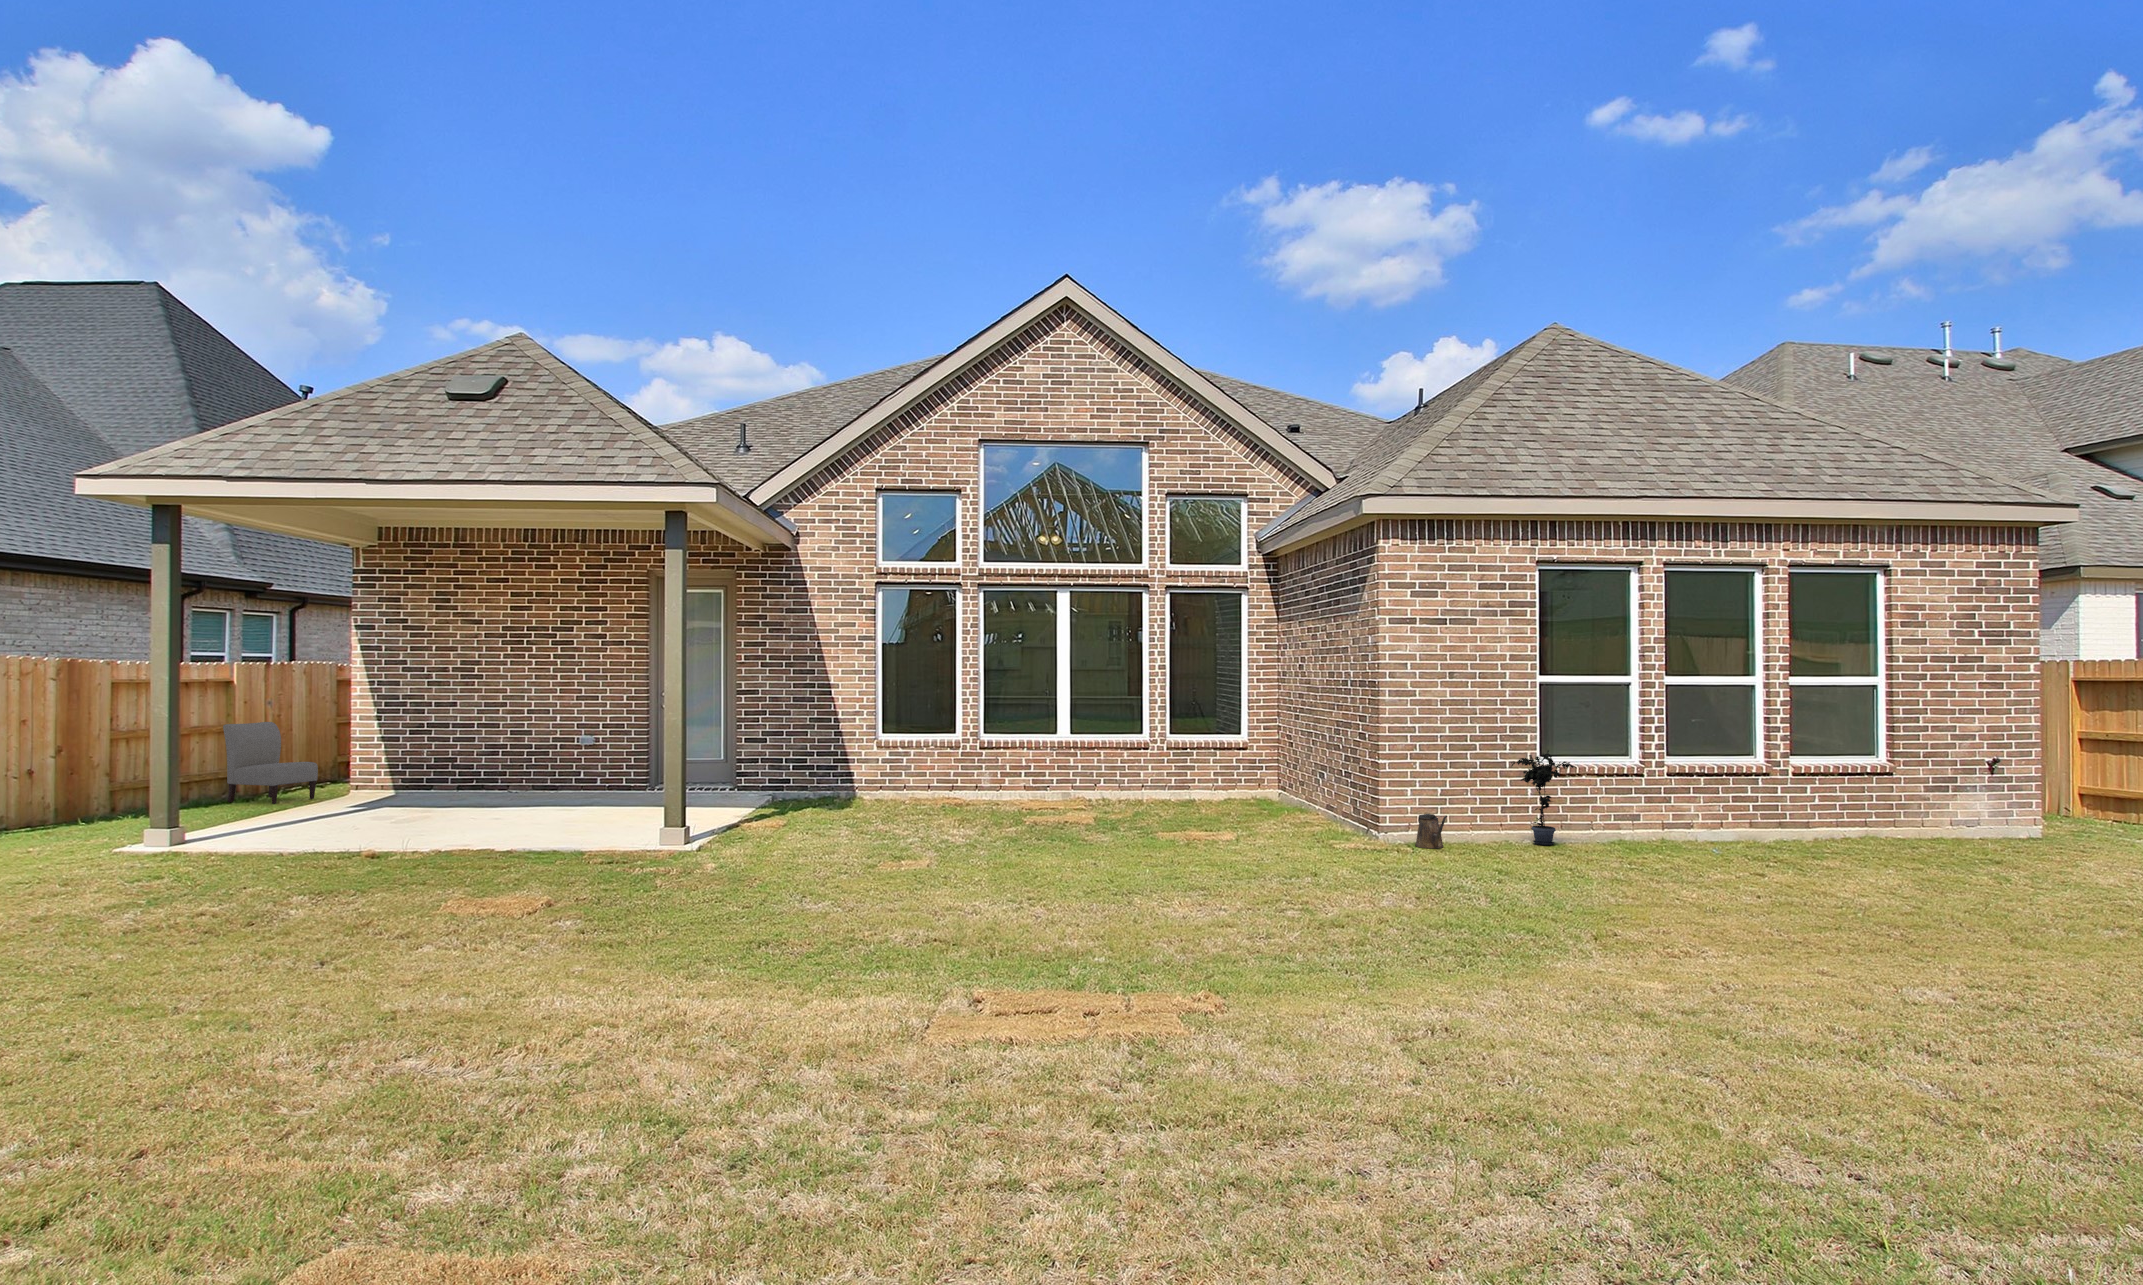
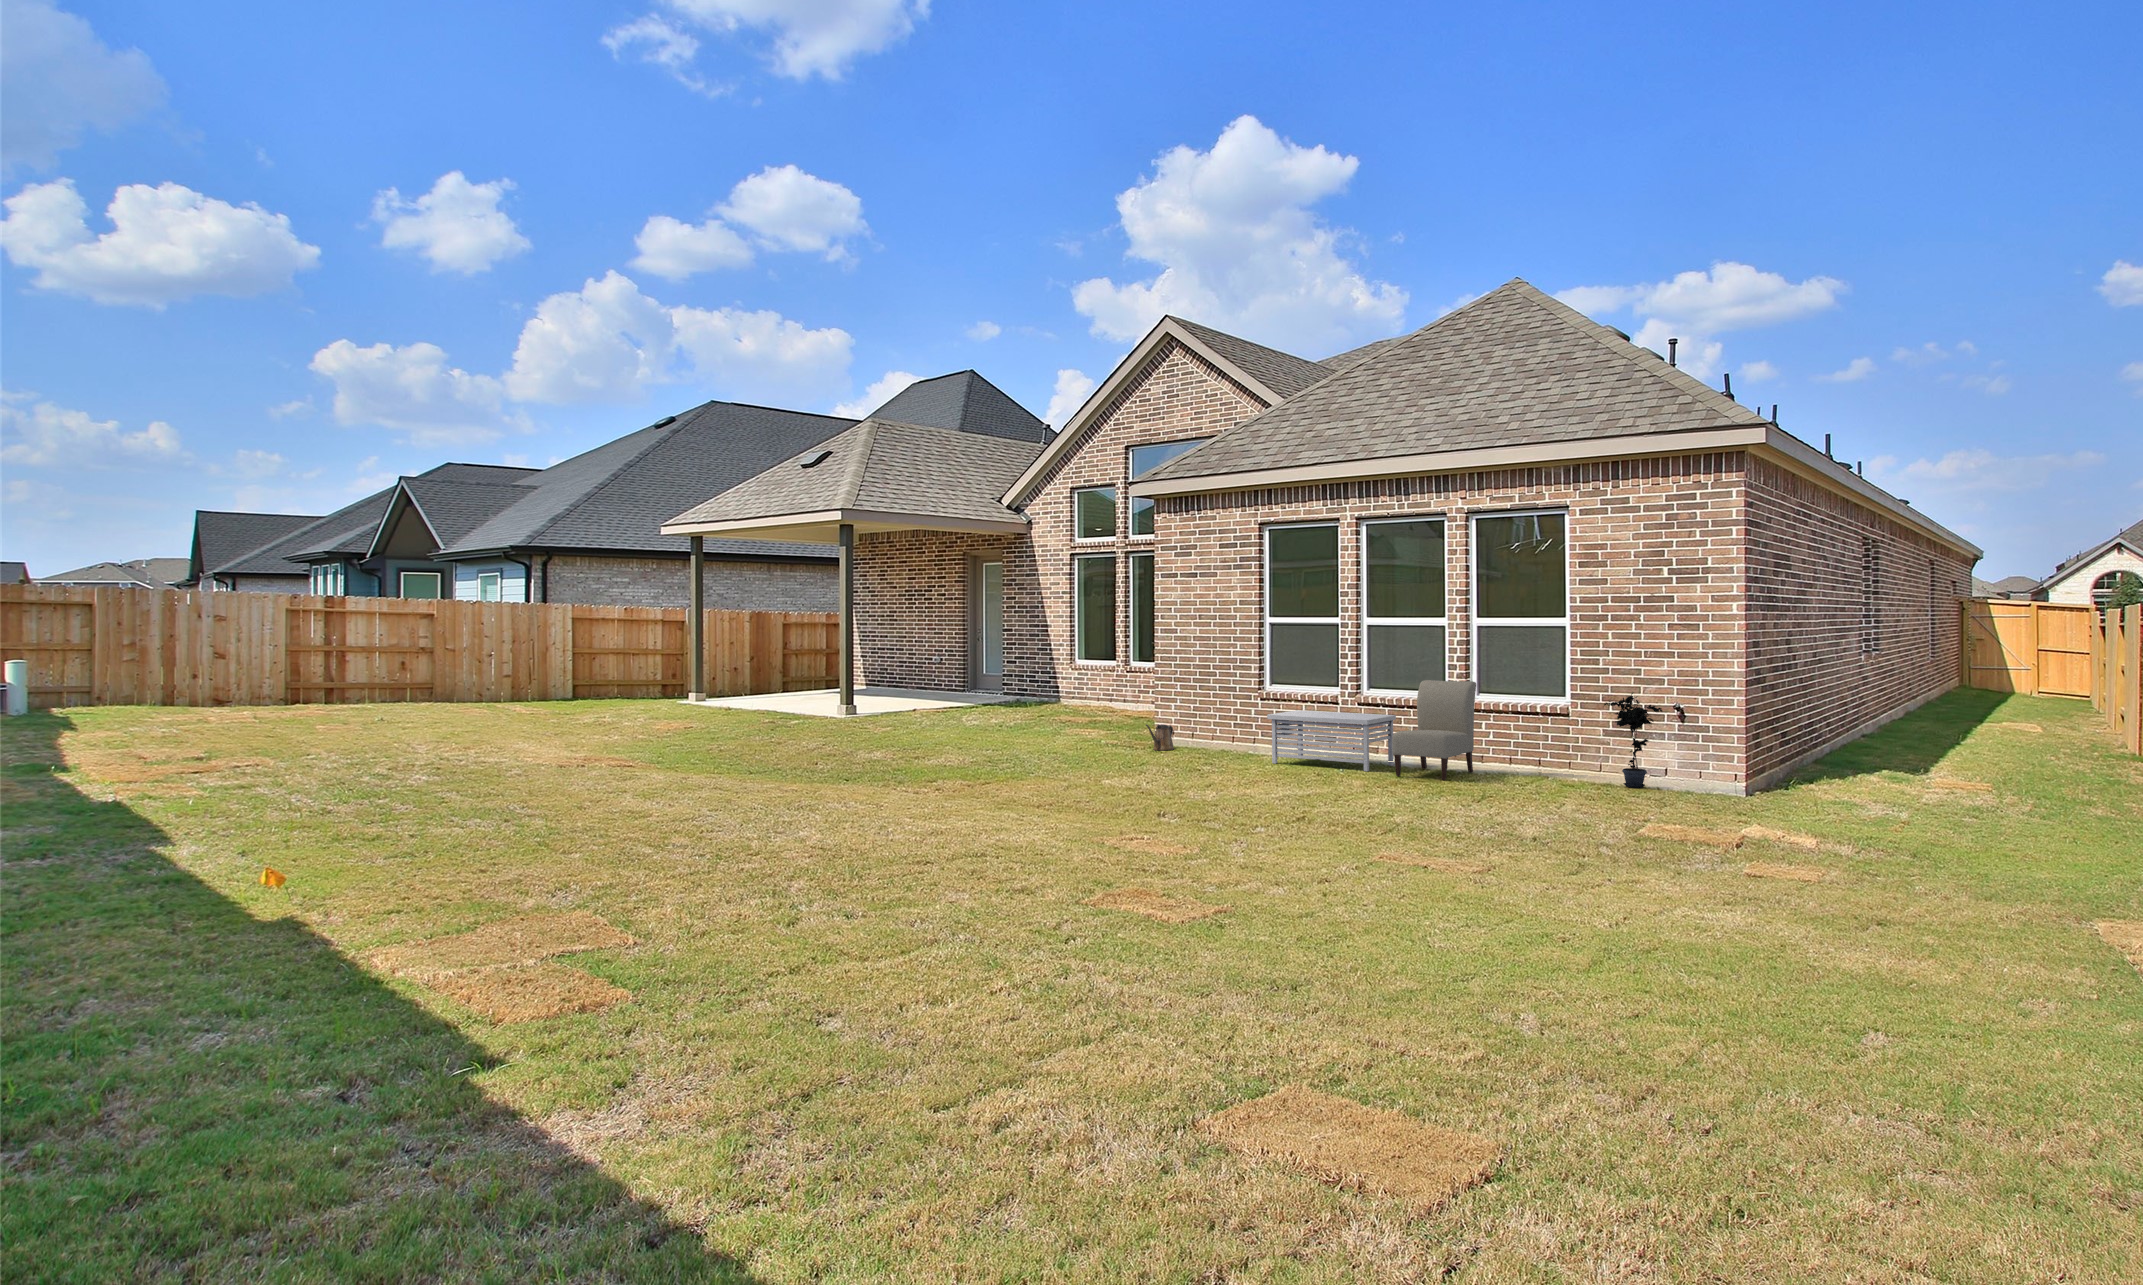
chair: present [223,722,318,804] -> present [1392,680,1476,780]
potted plant: present [1511,750,1576,845] -> present [1604,693,1662,788]
storage bench: none [1596,784,1761,851] -> present [1267,710,1396,771]

